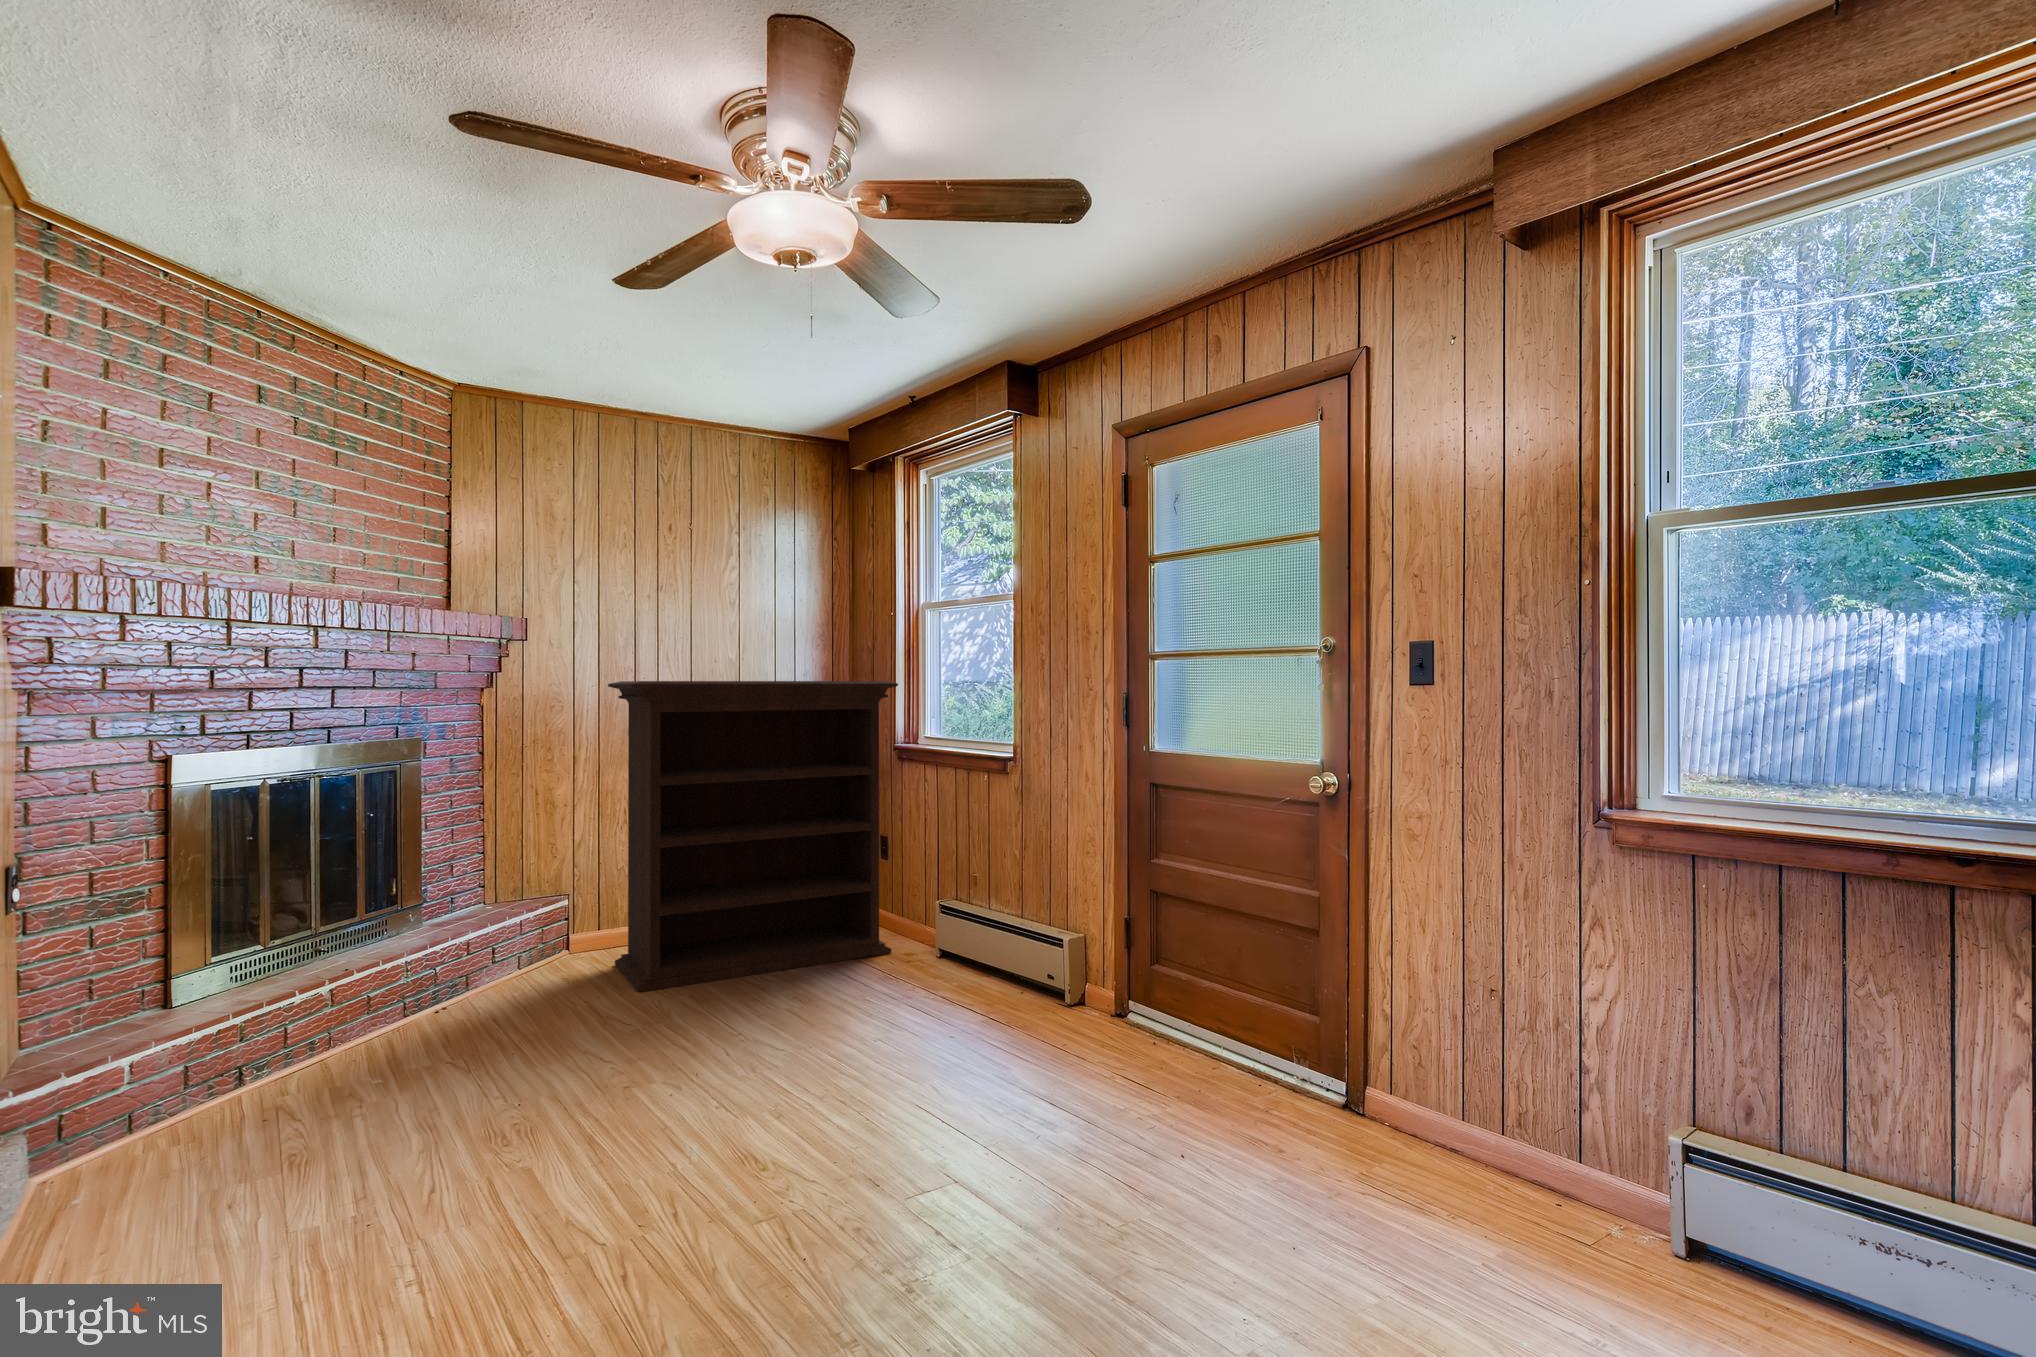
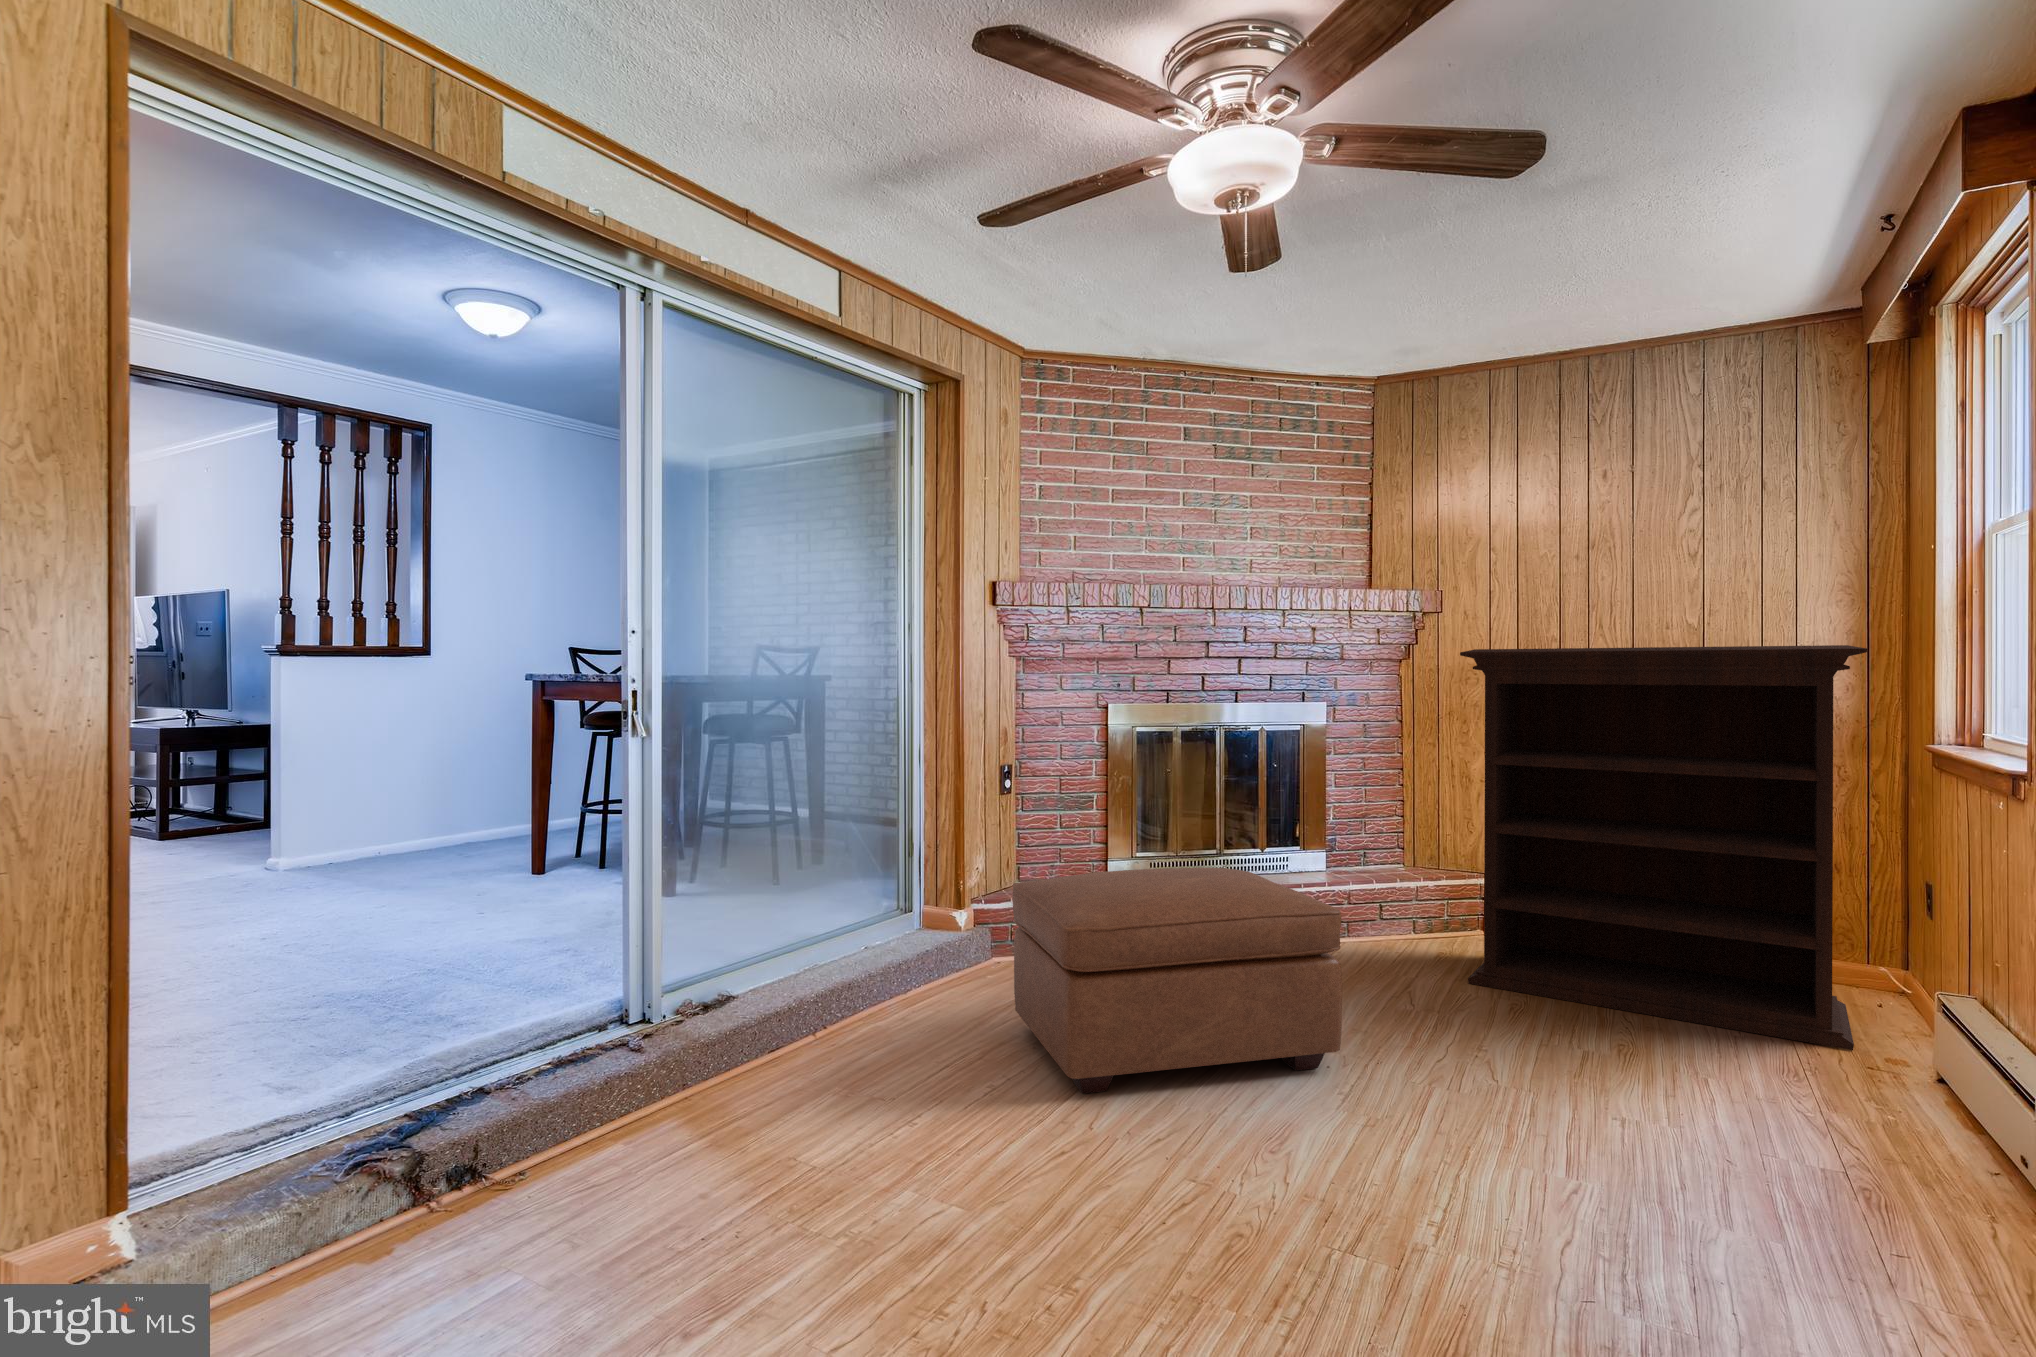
ottoman: none [280,928,689,1224] -> present [1012,868,1342,1094]

